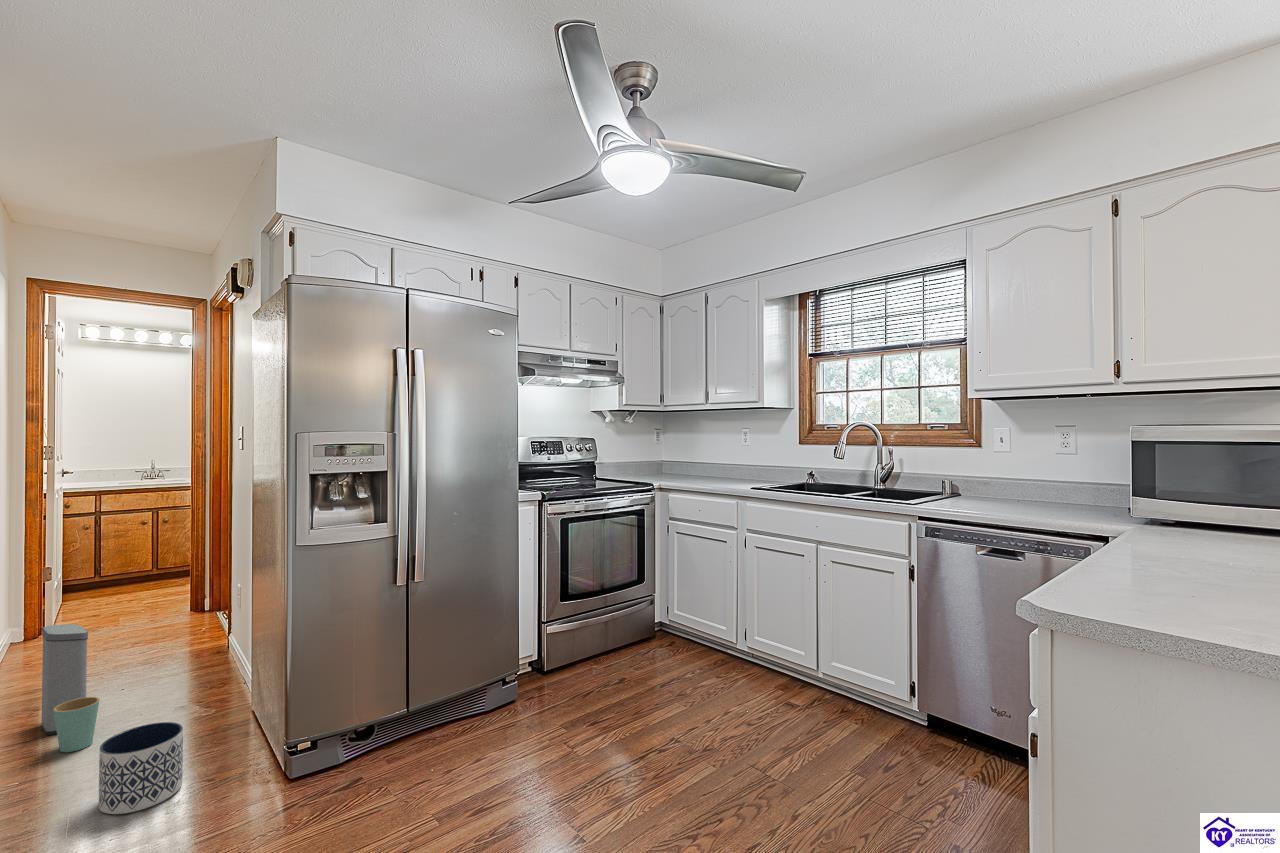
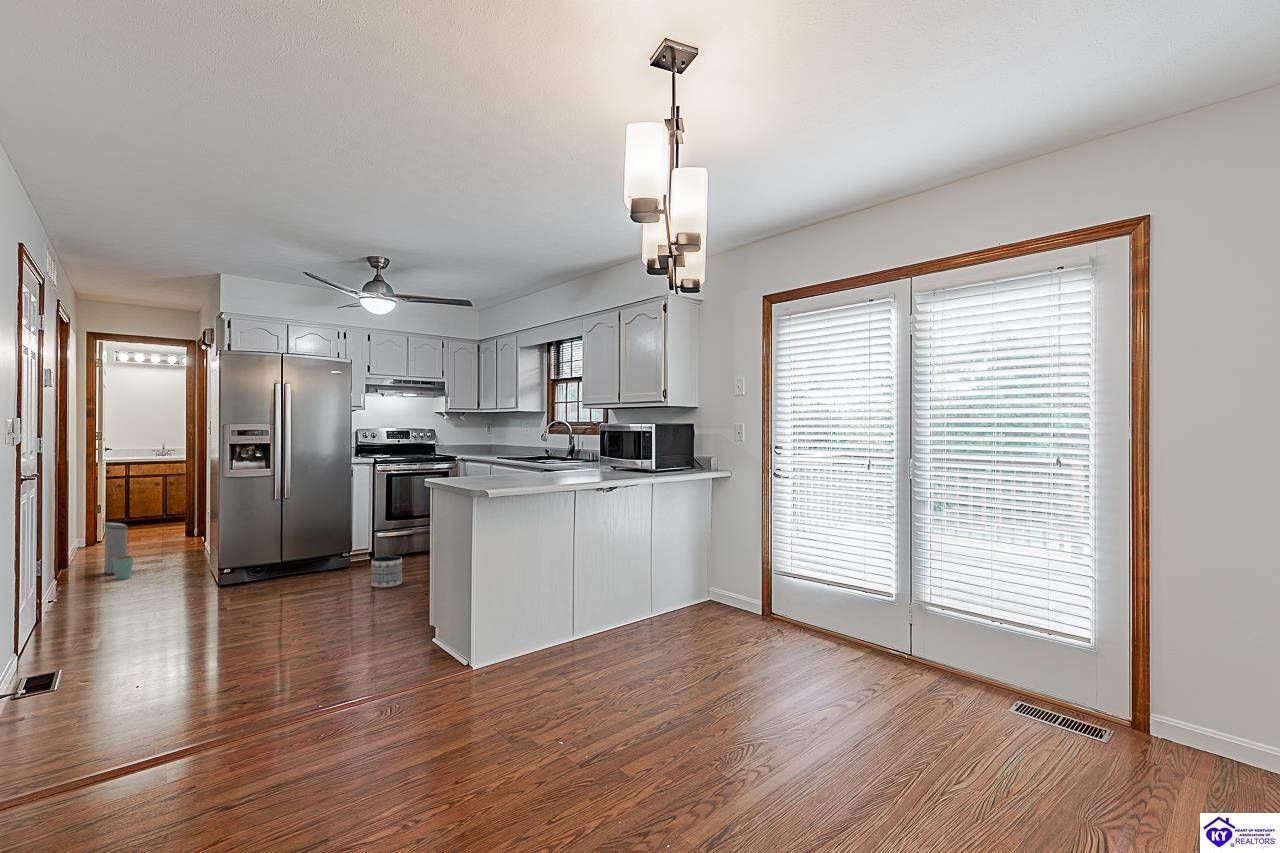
planter: present [99,722,183,814] -> present [371,556,402,587]

